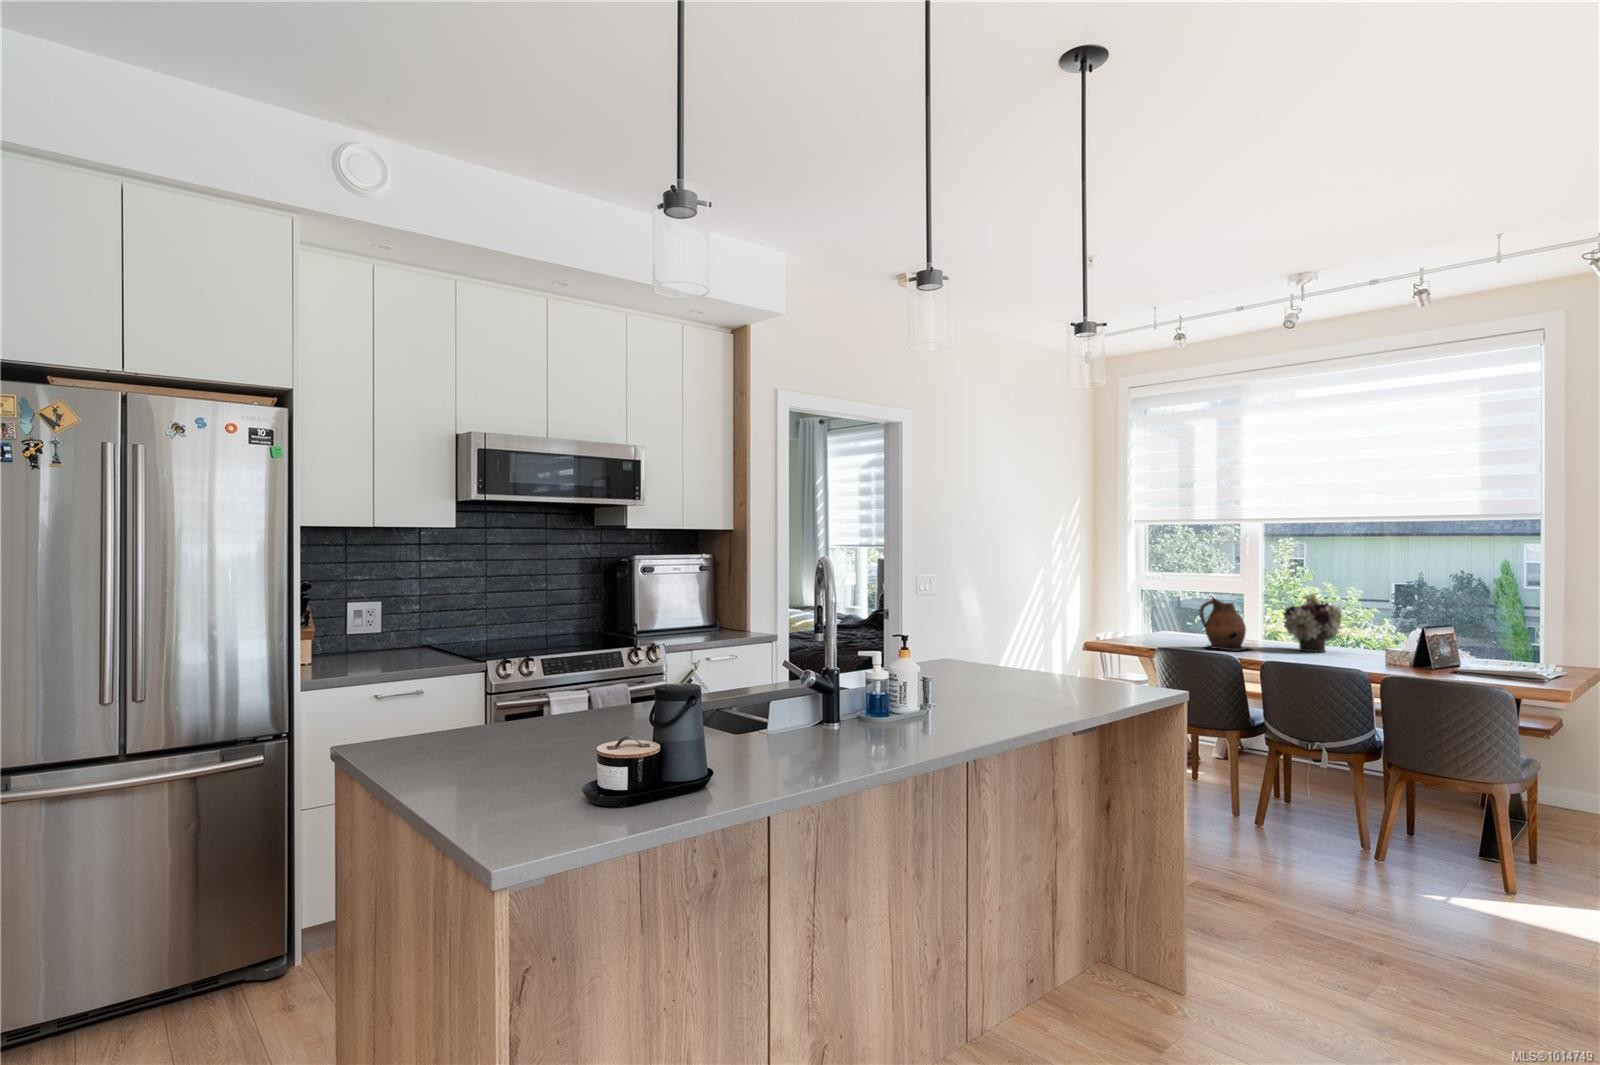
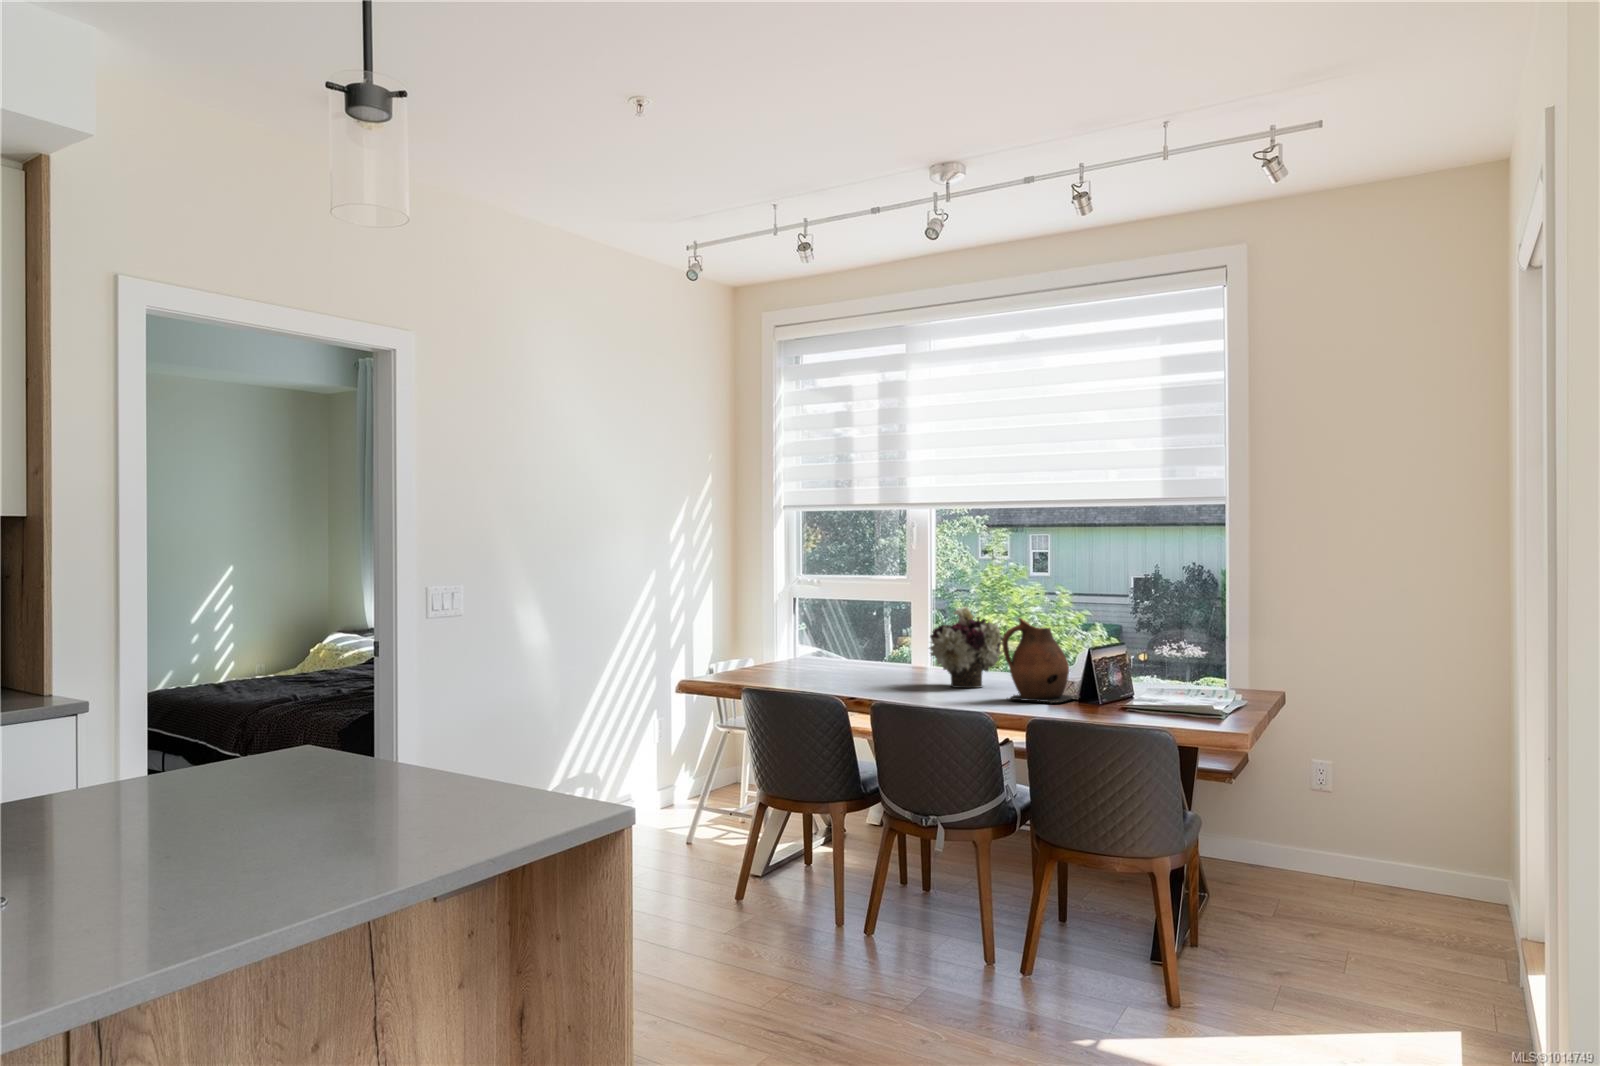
ceramic pitcher: present [1200,596,1254,651] -> present [1002,618,1080,703]

